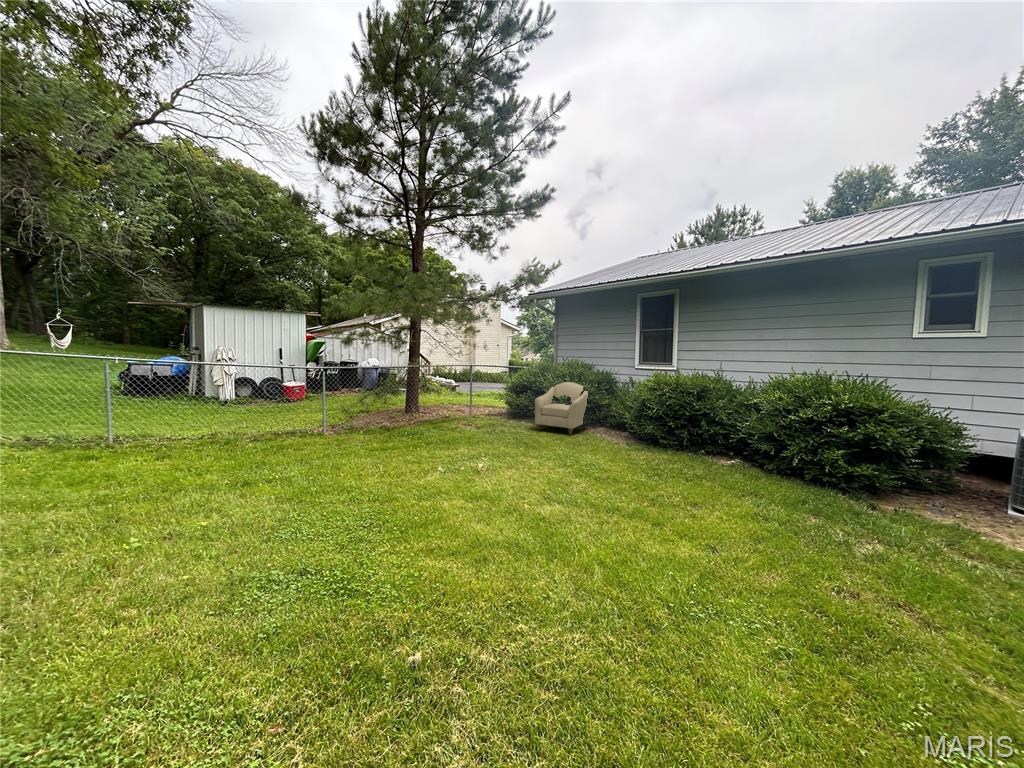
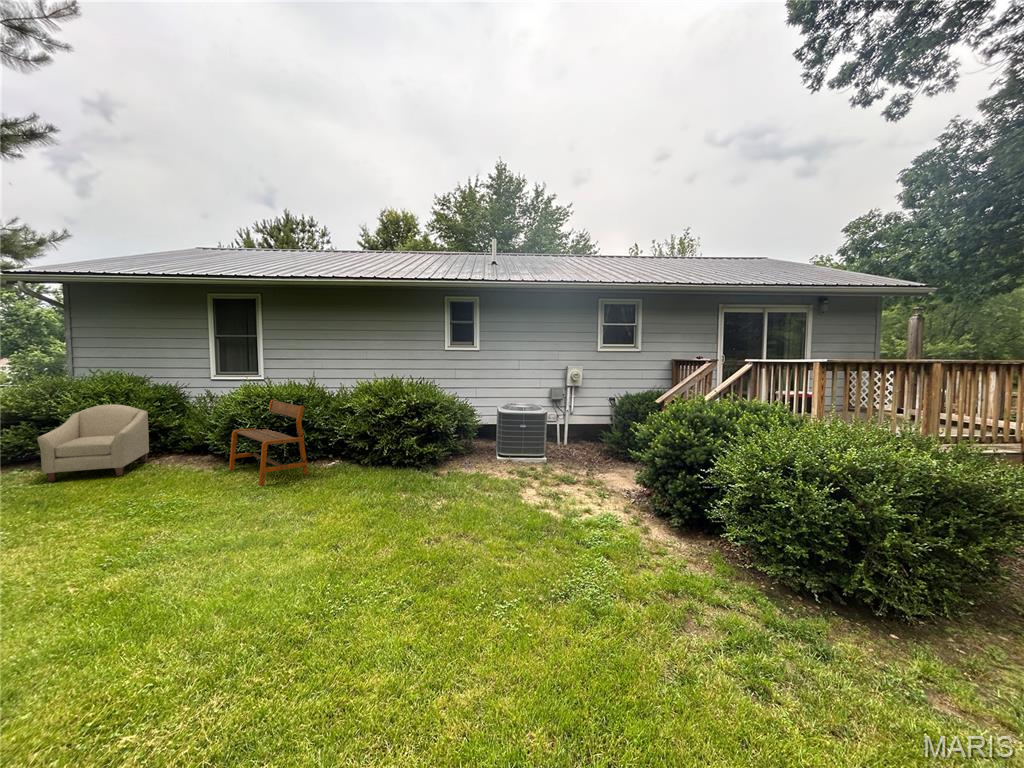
bench: none [638,388,707,466] -> present [229,400,308,486]

